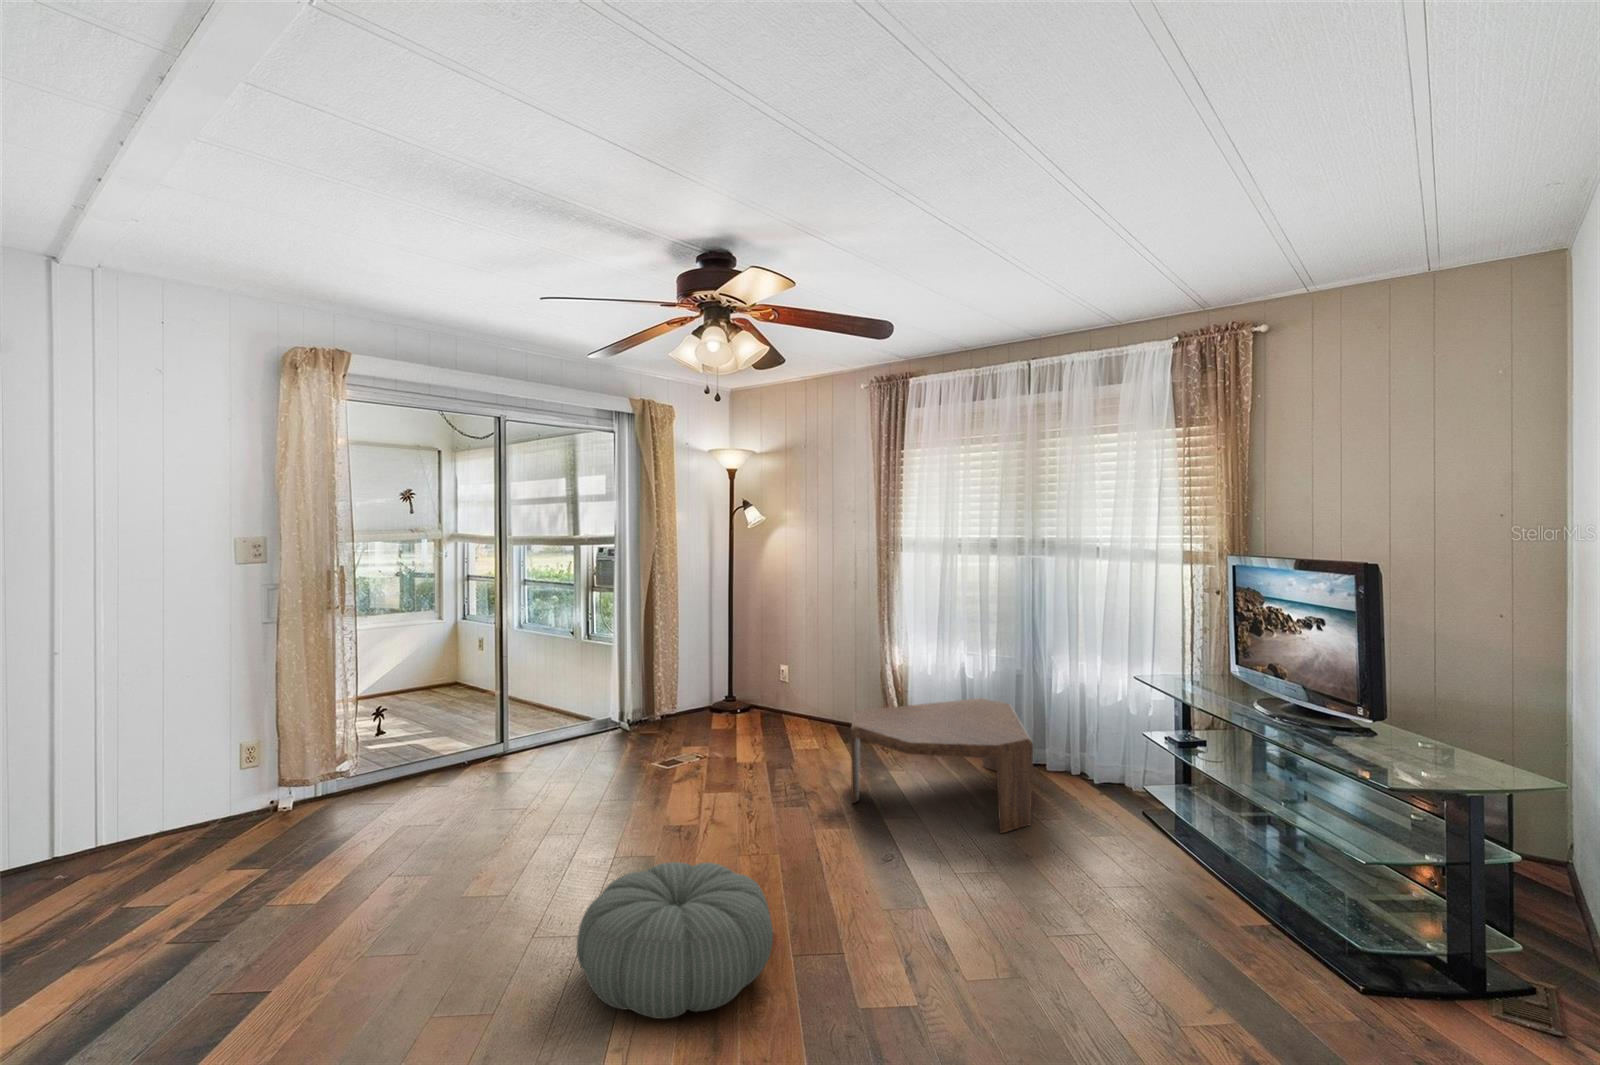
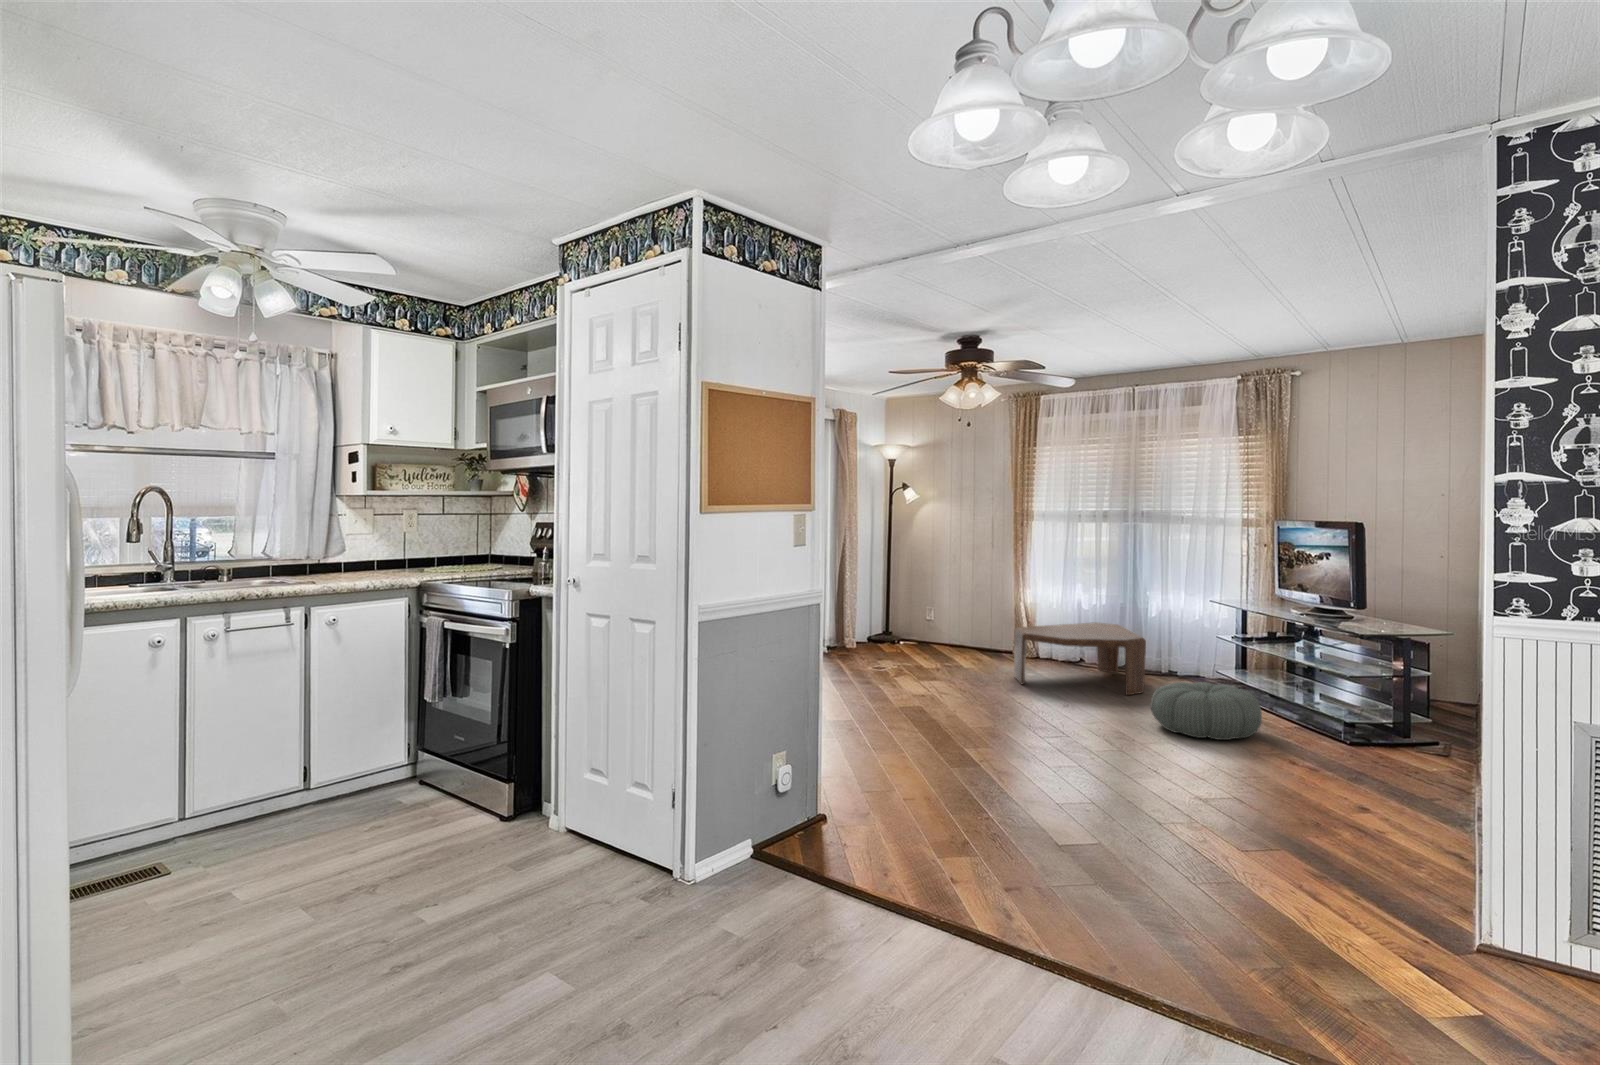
pouf: present [577,862,773,1019] -> present [1151,682,1262,740]

